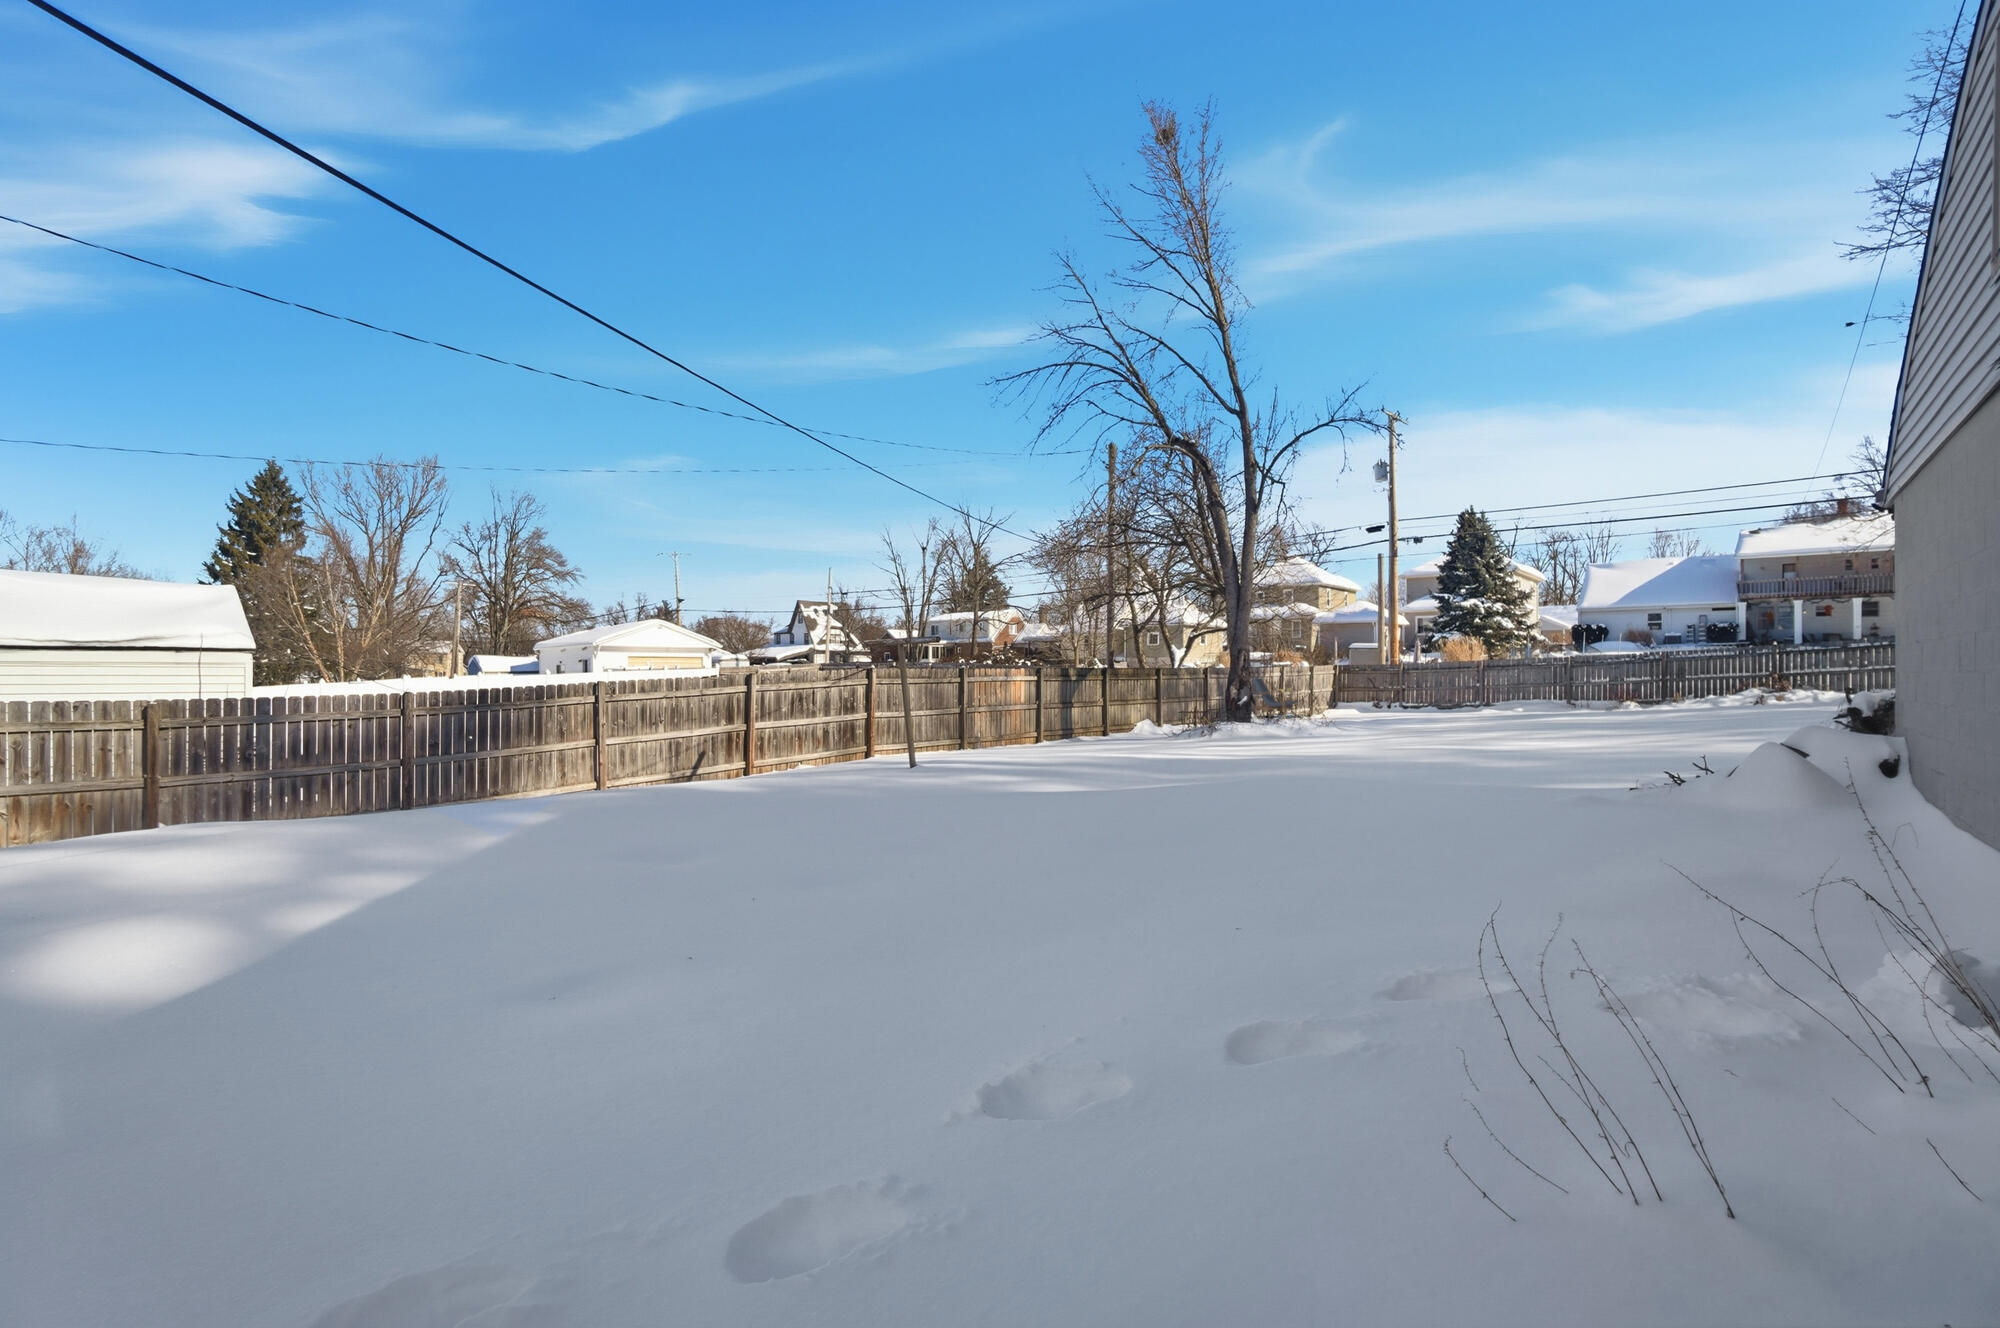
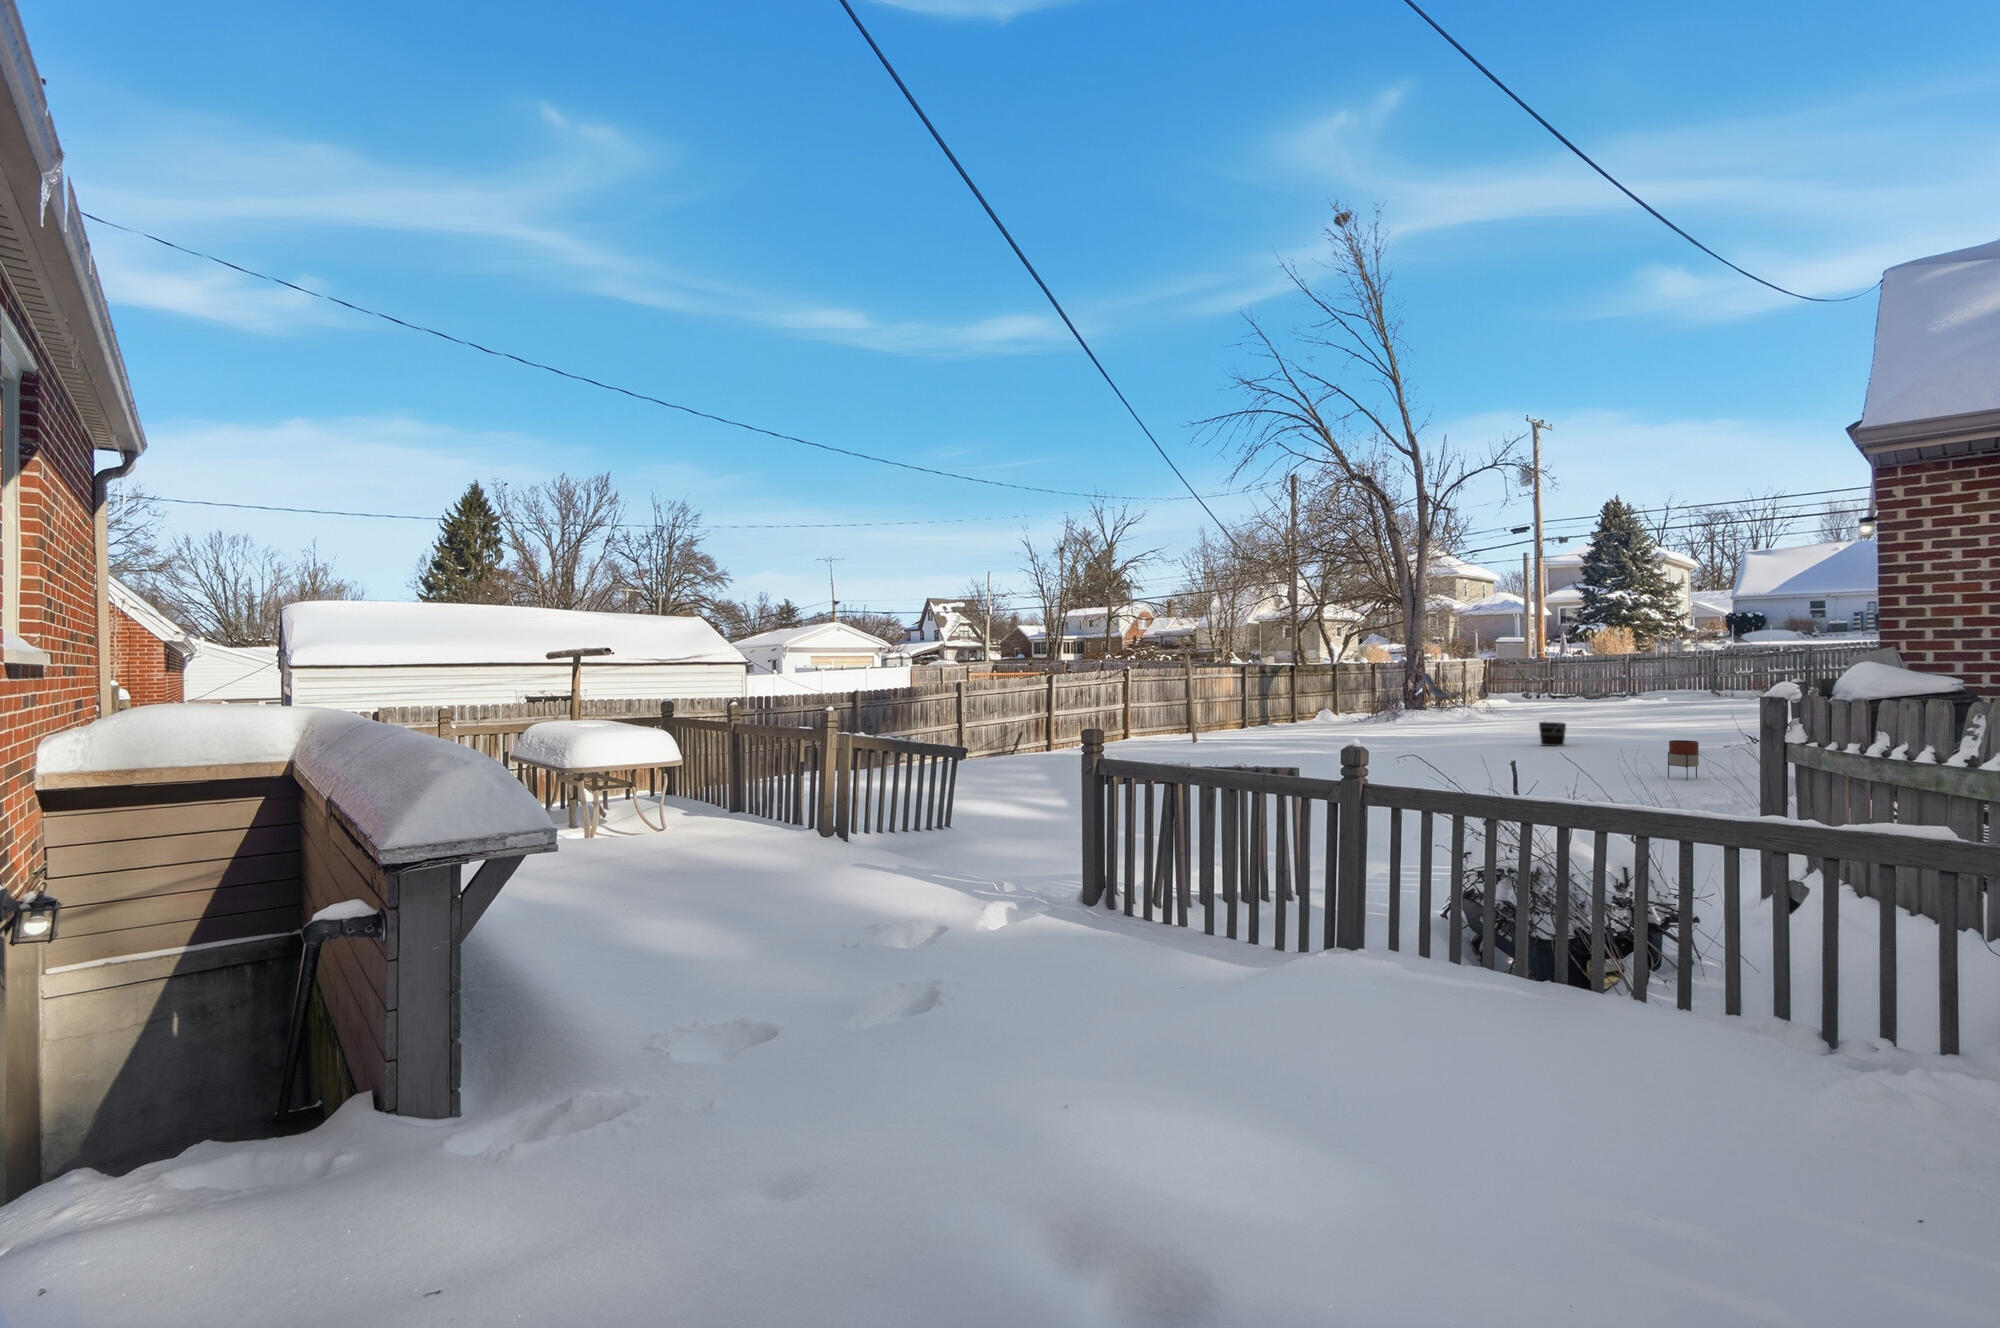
bucket: none [1357,749,1396,788] -> present [1539,722,1566,746]
planter: none [1569,815,1633,903] -> present [1668,740,1699,780]

